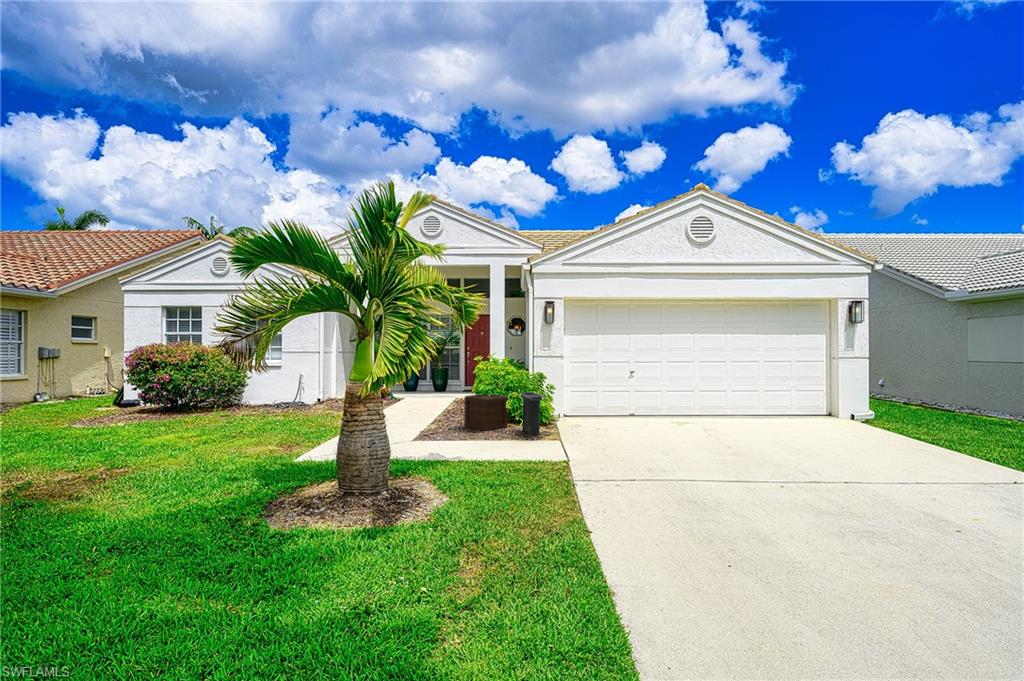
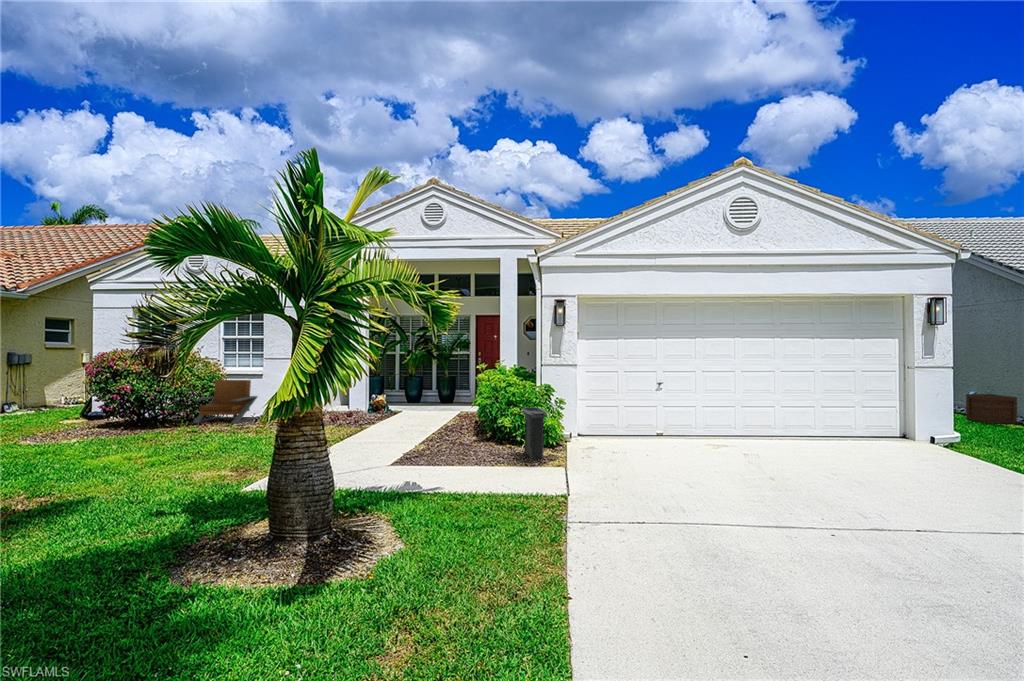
lounge chair: none [222,371,279,410] -> present [193,380,257,424]
wooden crate: present [464,394,508,431] -> present [966,394,1017,424]

